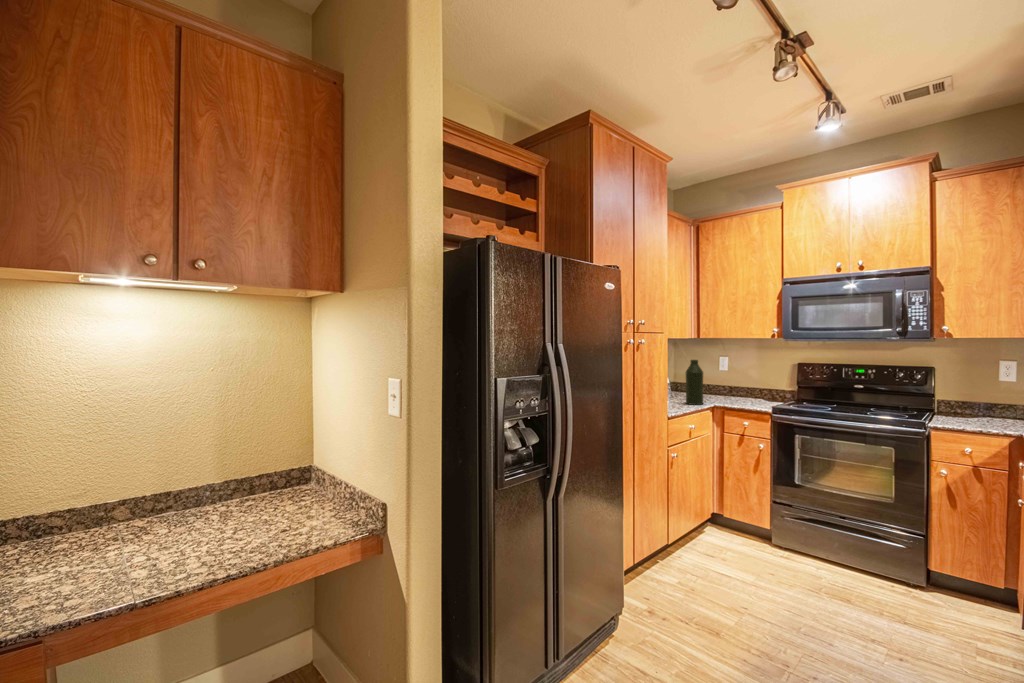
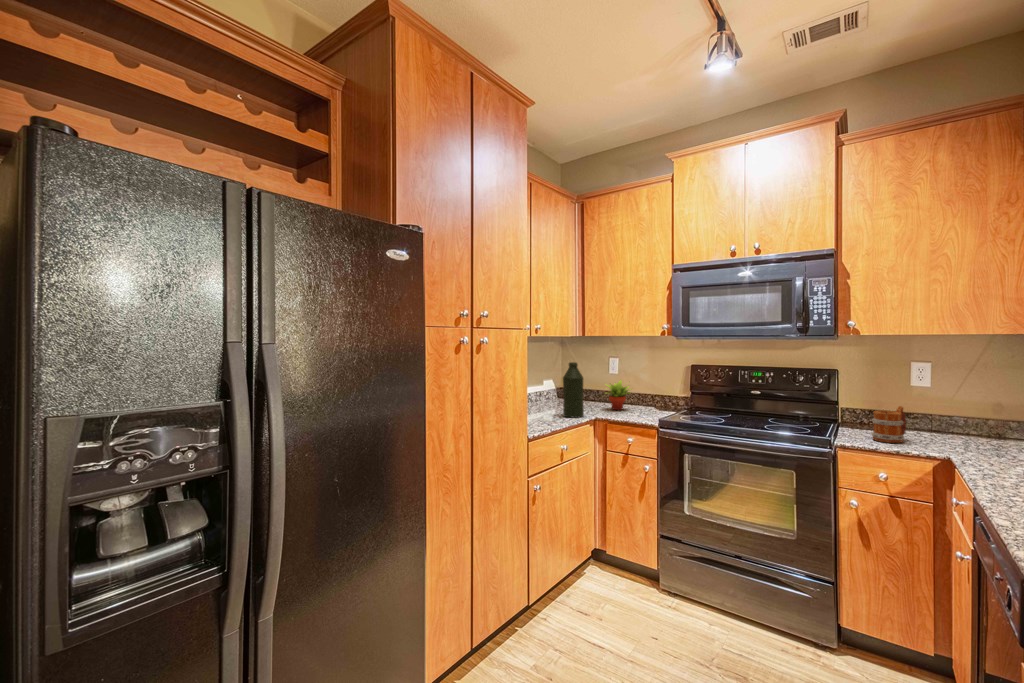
succulent plant: none [718,374,746,400] -> present [605,380,632,410]
mug: none [961,396,993,426] -> present [871,406,906,443]

